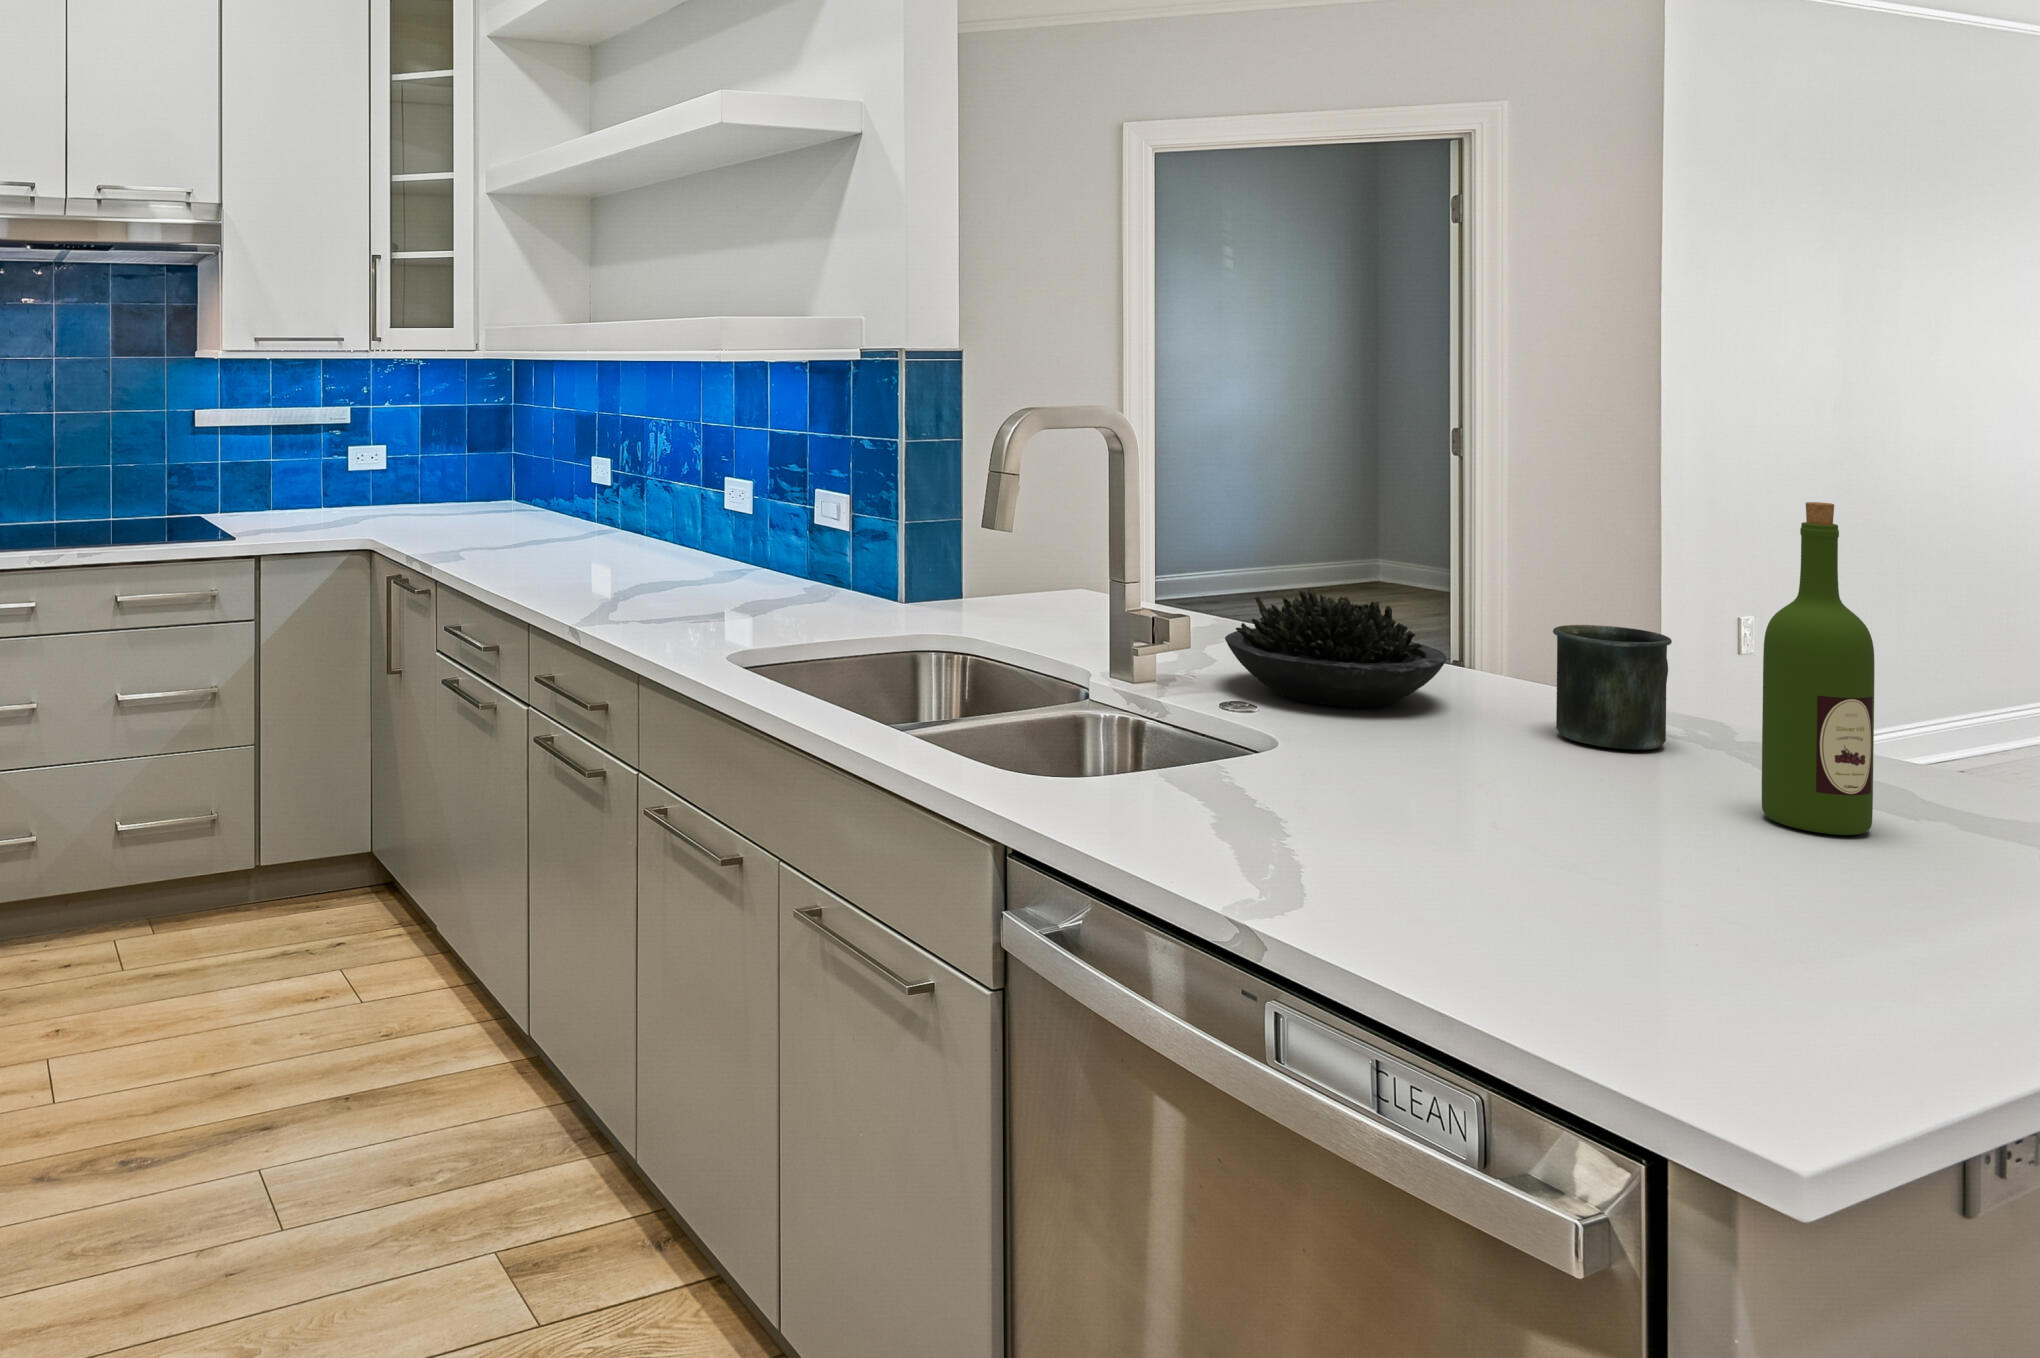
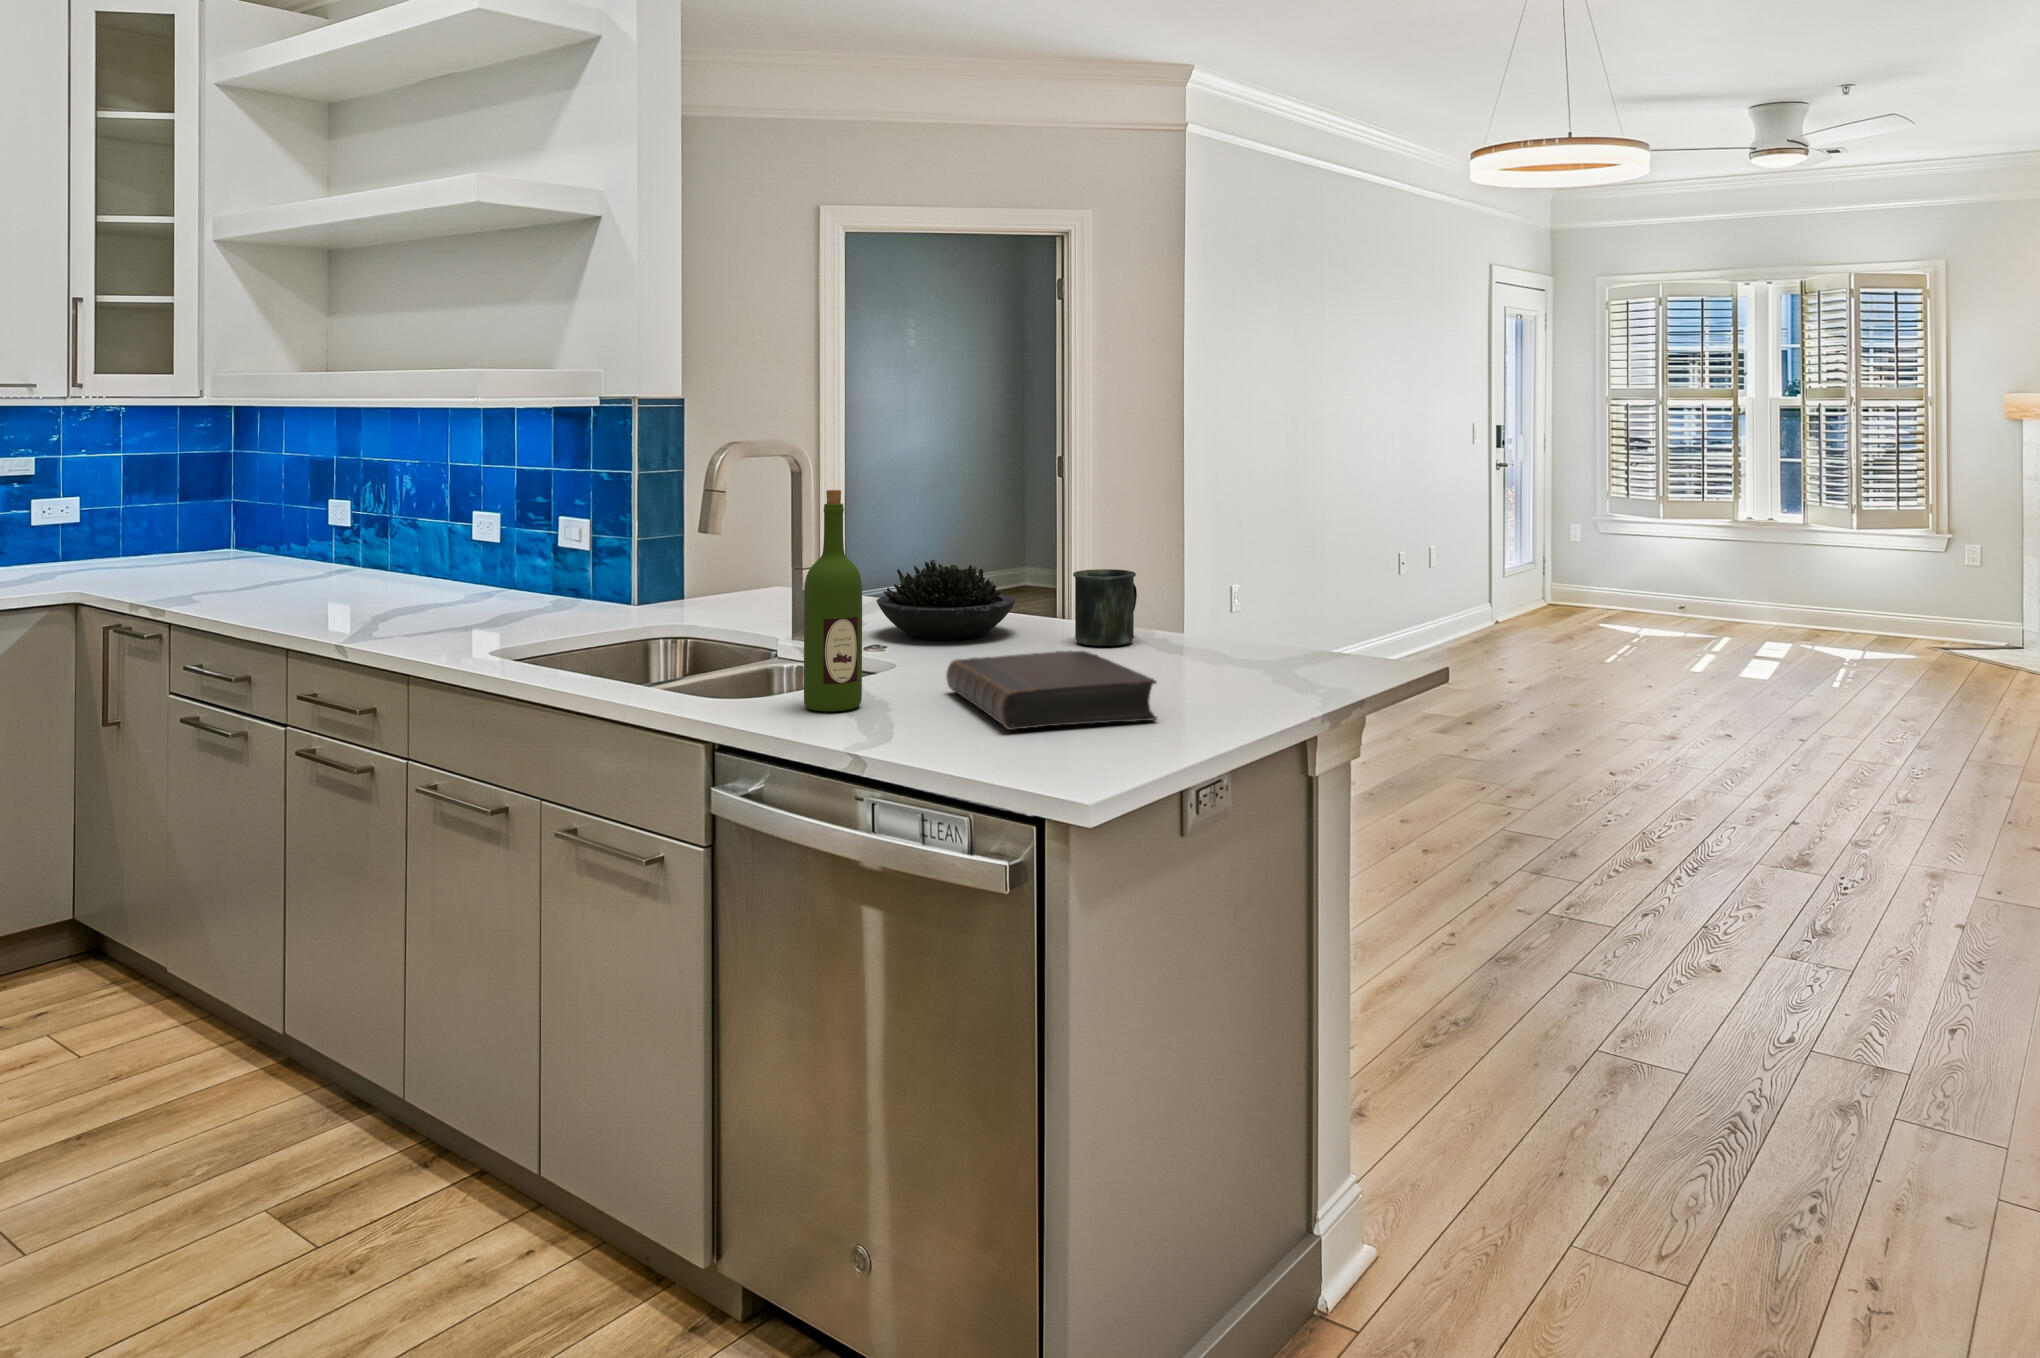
wine bottle: present [1762,502,1874,835] -> present [804,490,862,711]
book: none [1353,761,1784,934] -> present [946,651,1158,730]

